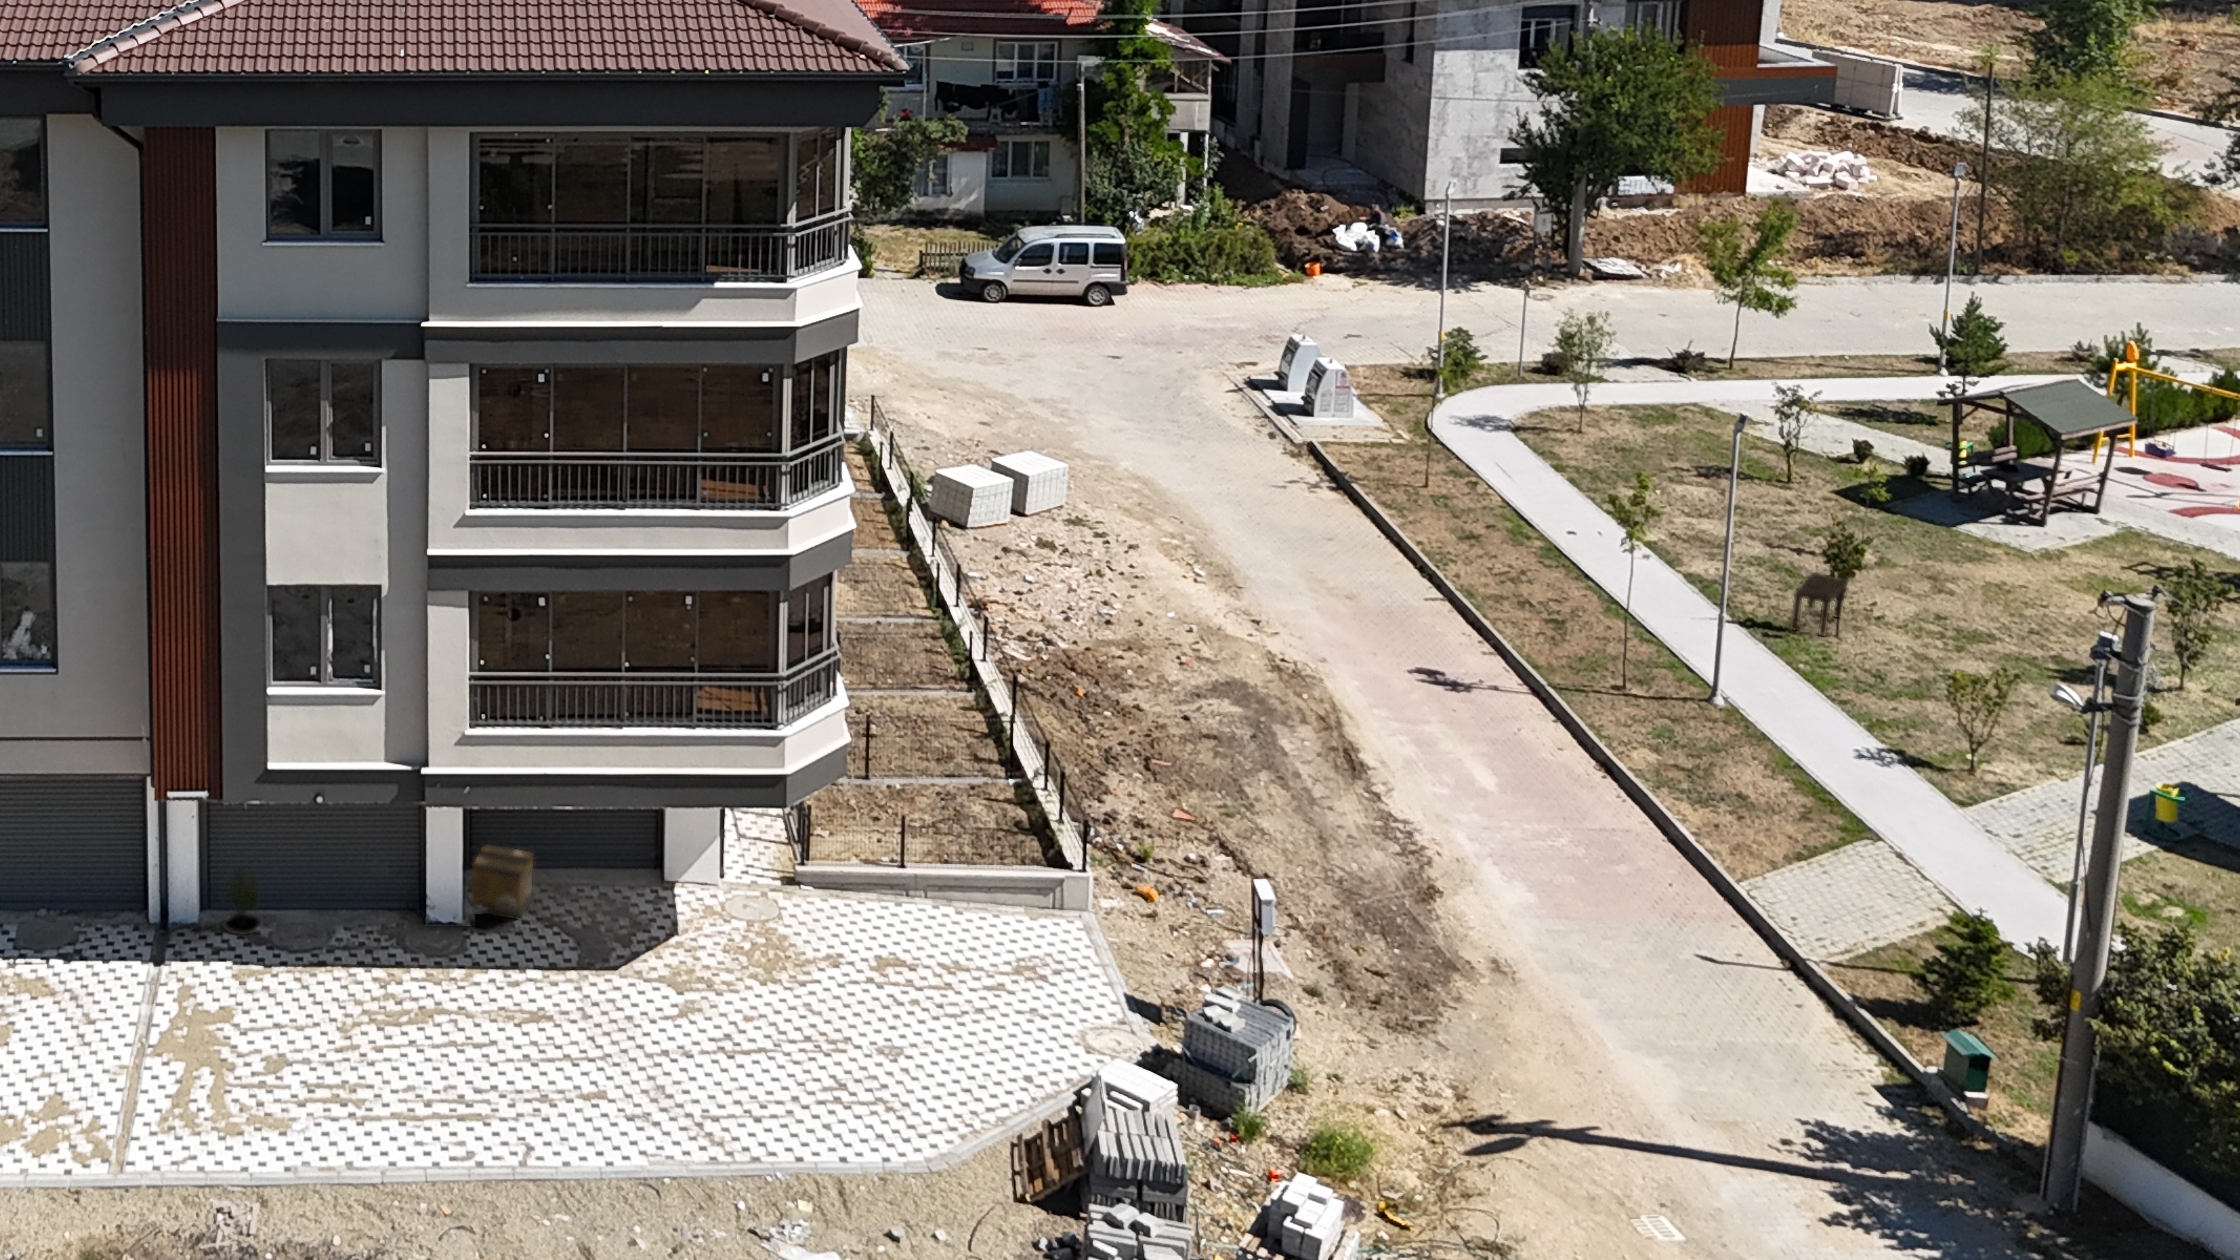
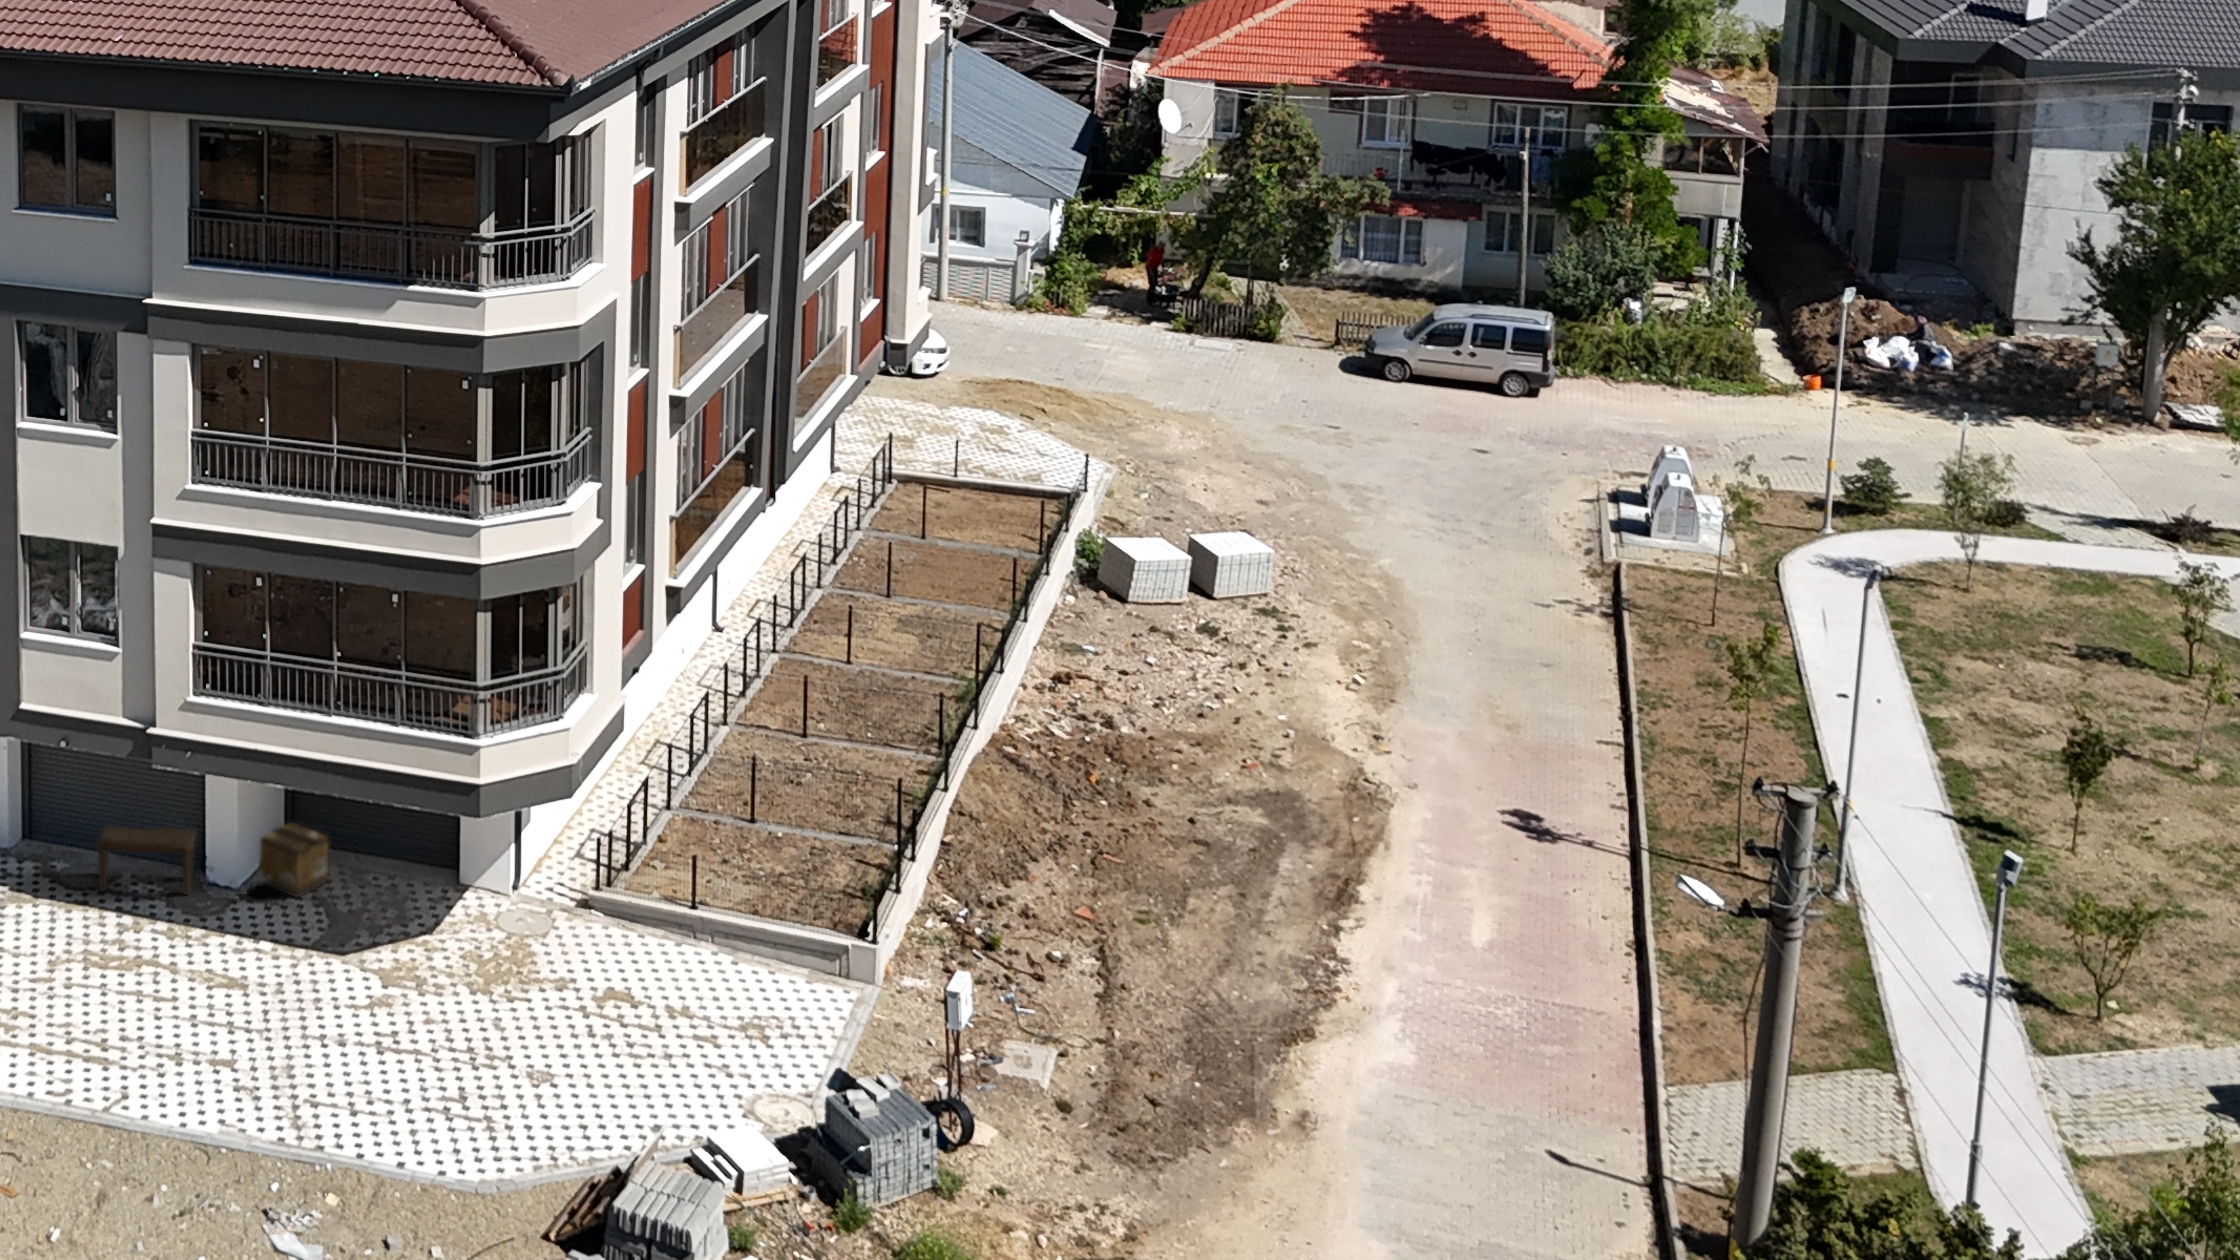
bench: present [1790,573,1848,636] -> present [97,826,196,895]
potted tree: present [223,866,262,935] -> none [24,799,67,870]

